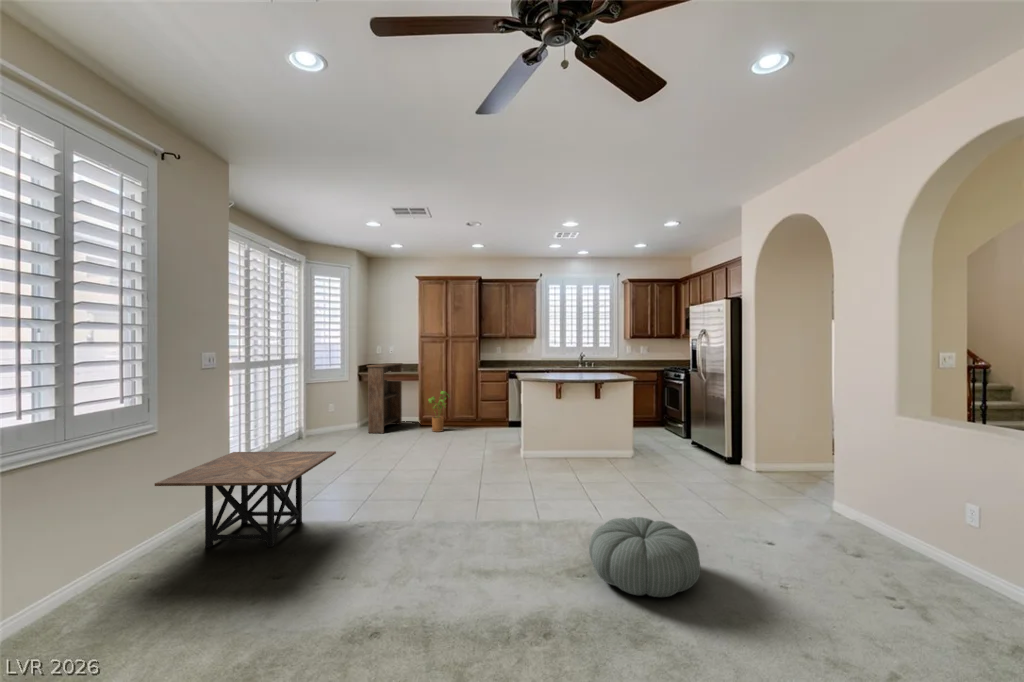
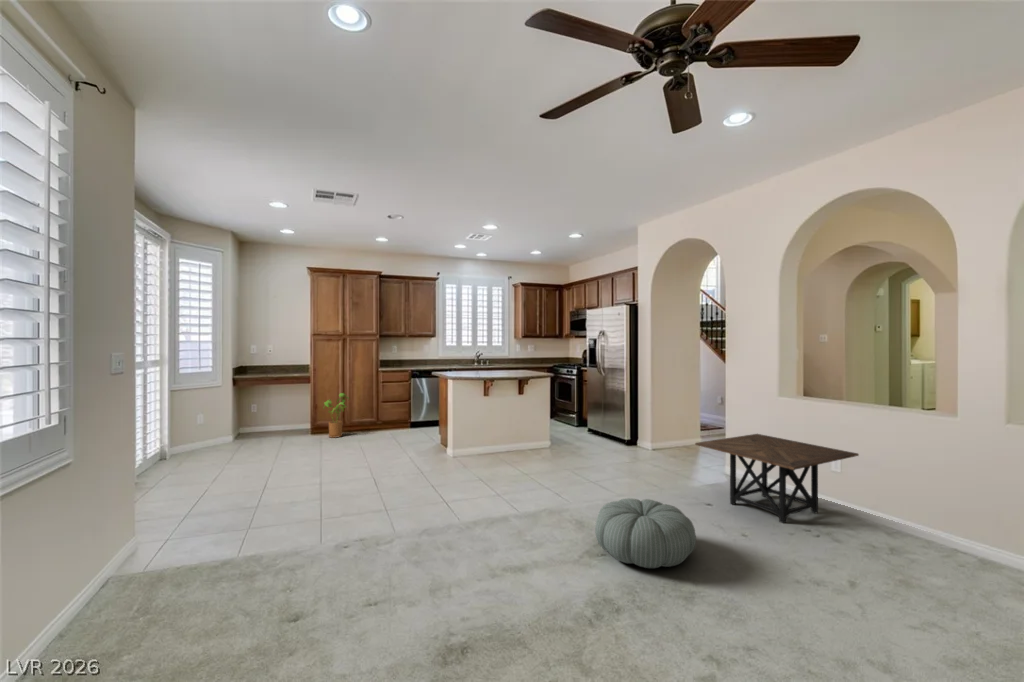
bookshelf: present [367,363,402,433] -> none [250,364,287,445]
side table: present [155,451,336,548] -> present [695,434,859,523]

